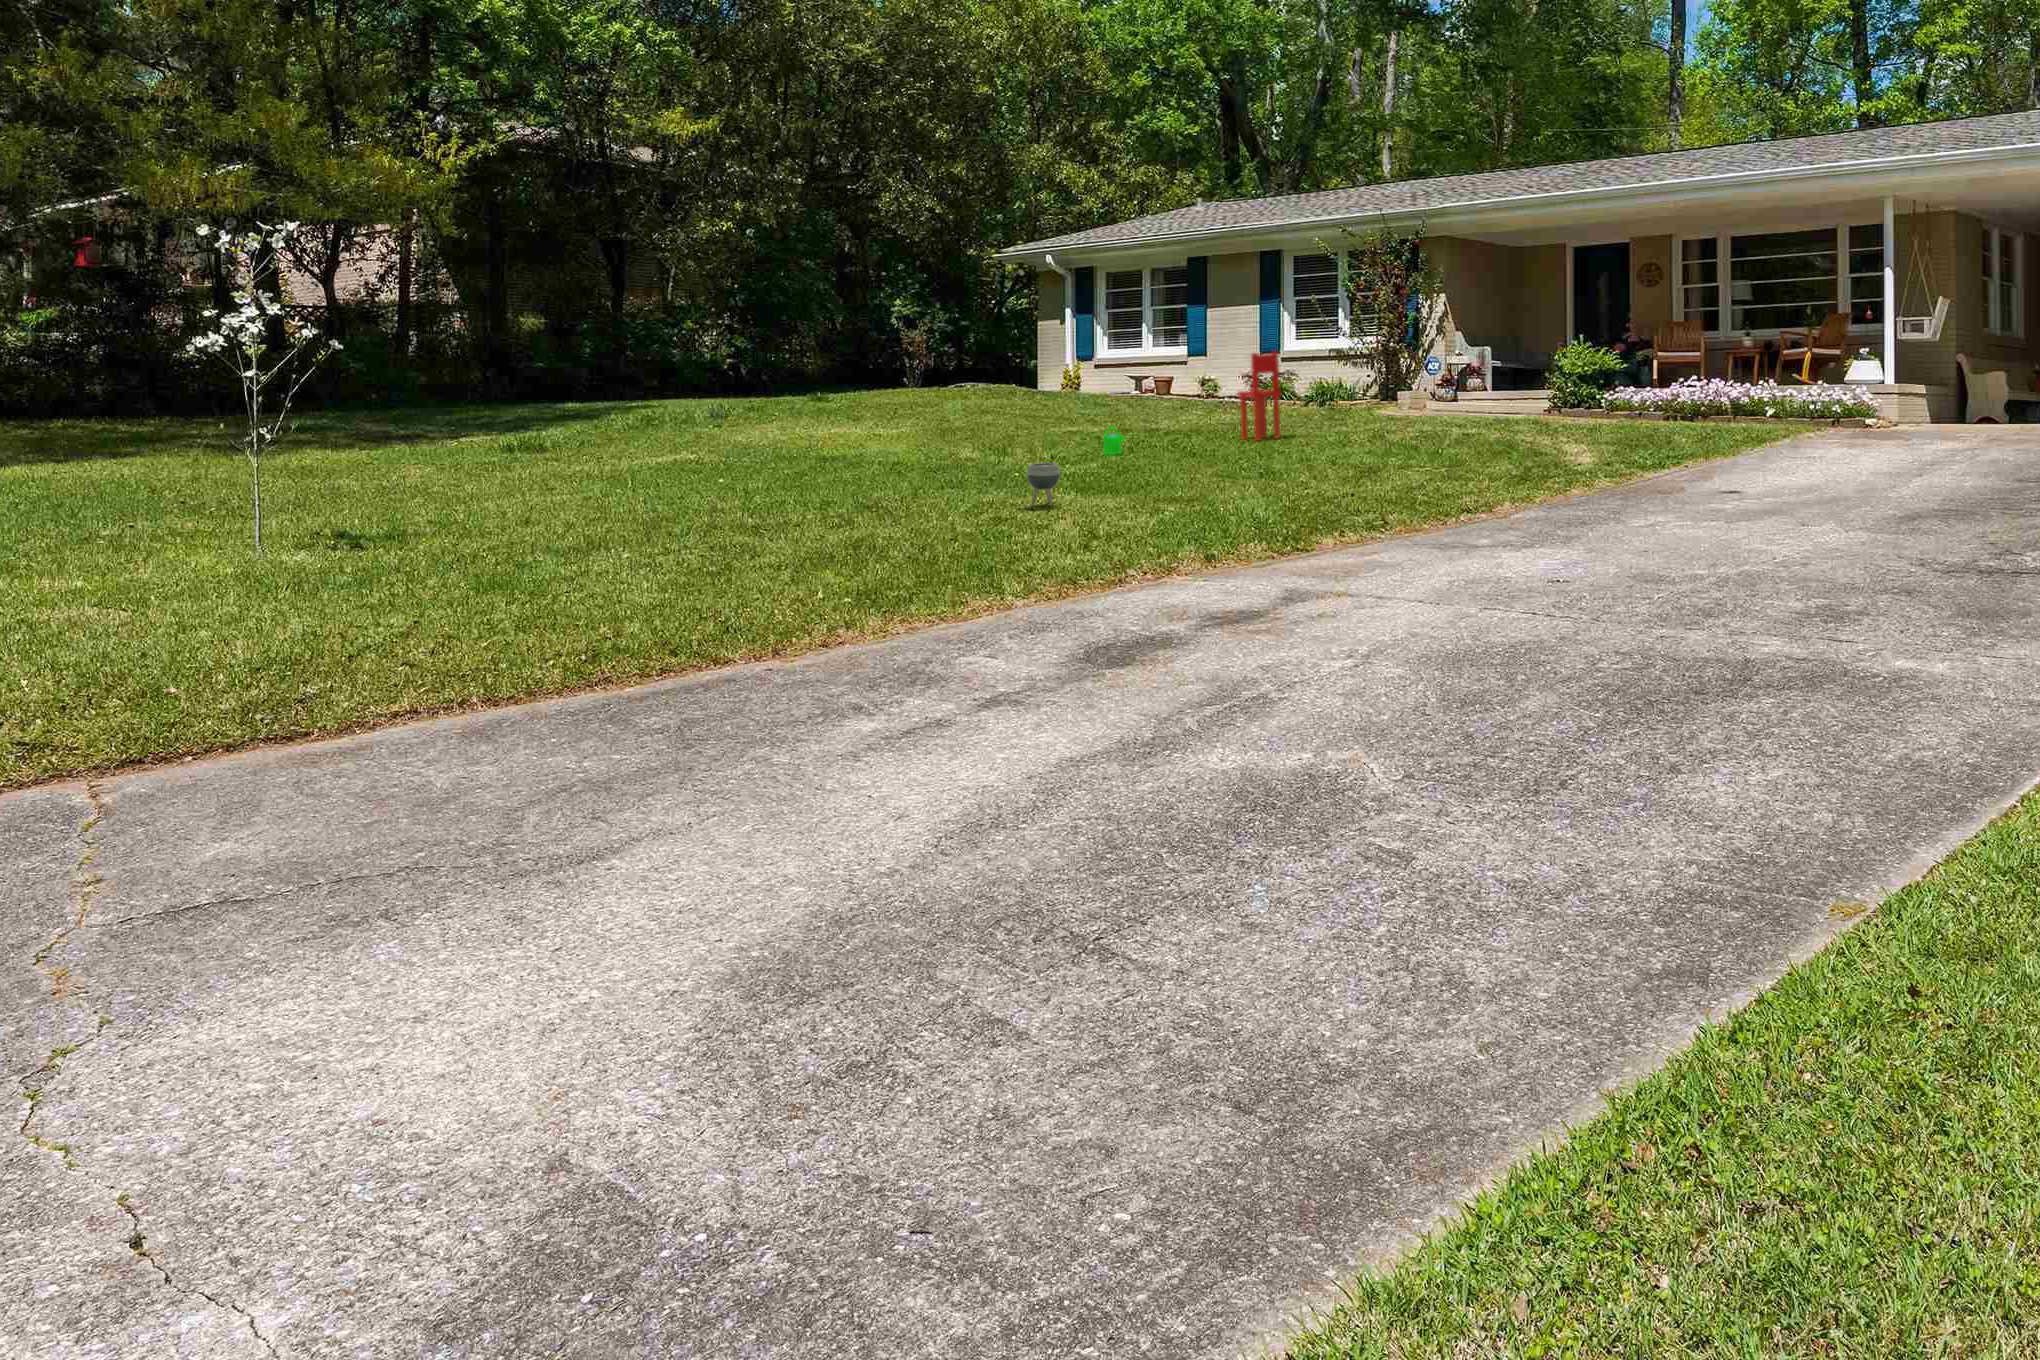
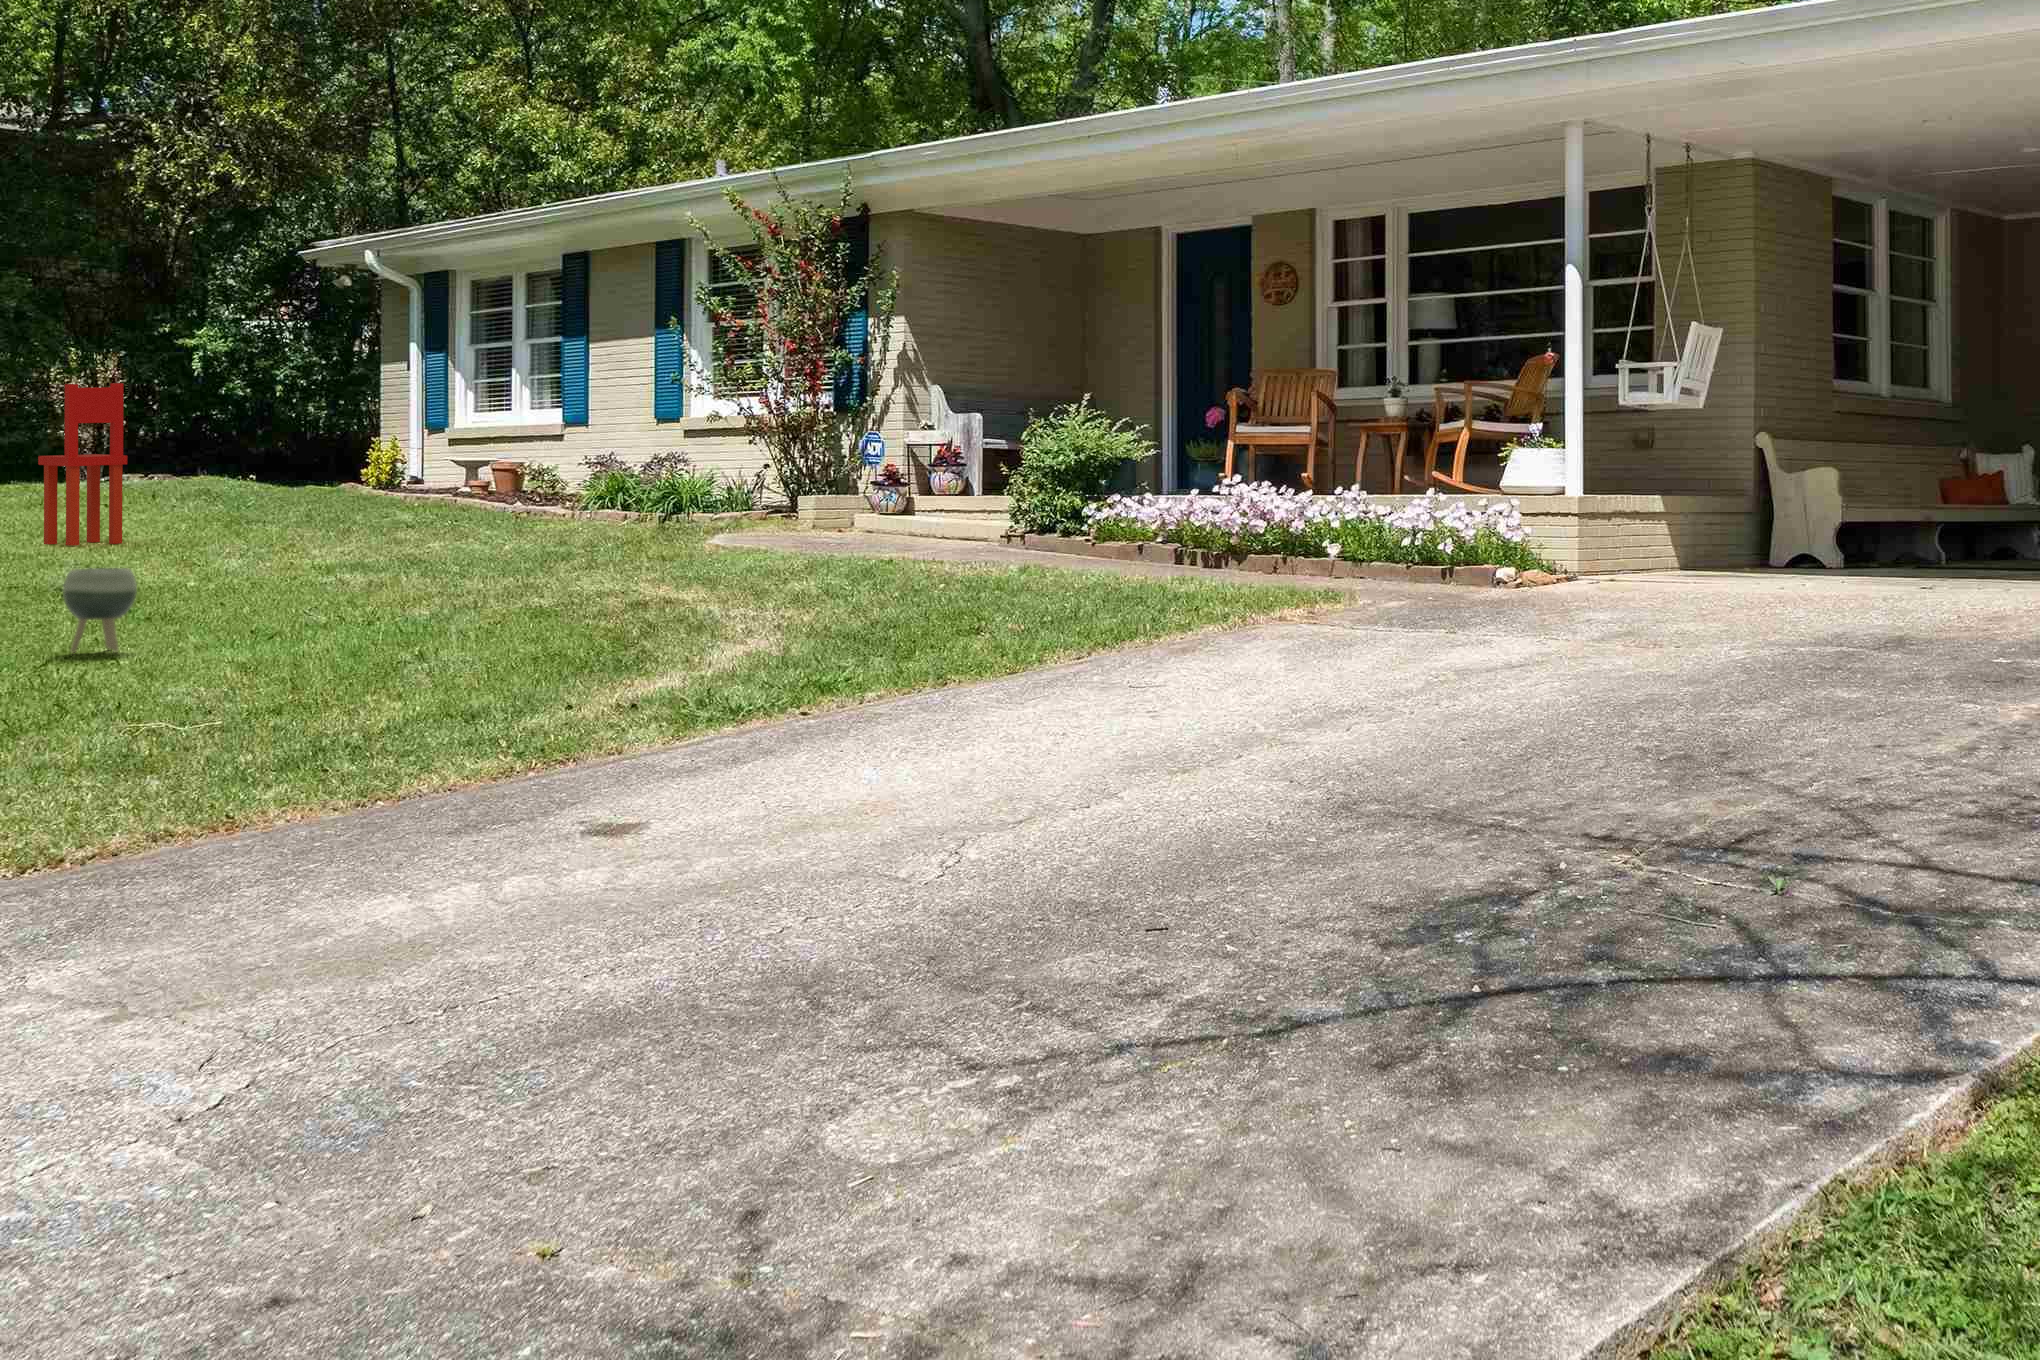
chair: present [1238,351,1281,441] -> present [38,383,127,545]
watering can: present [1103,427,1124,455] -> none [201,526,254,584]

